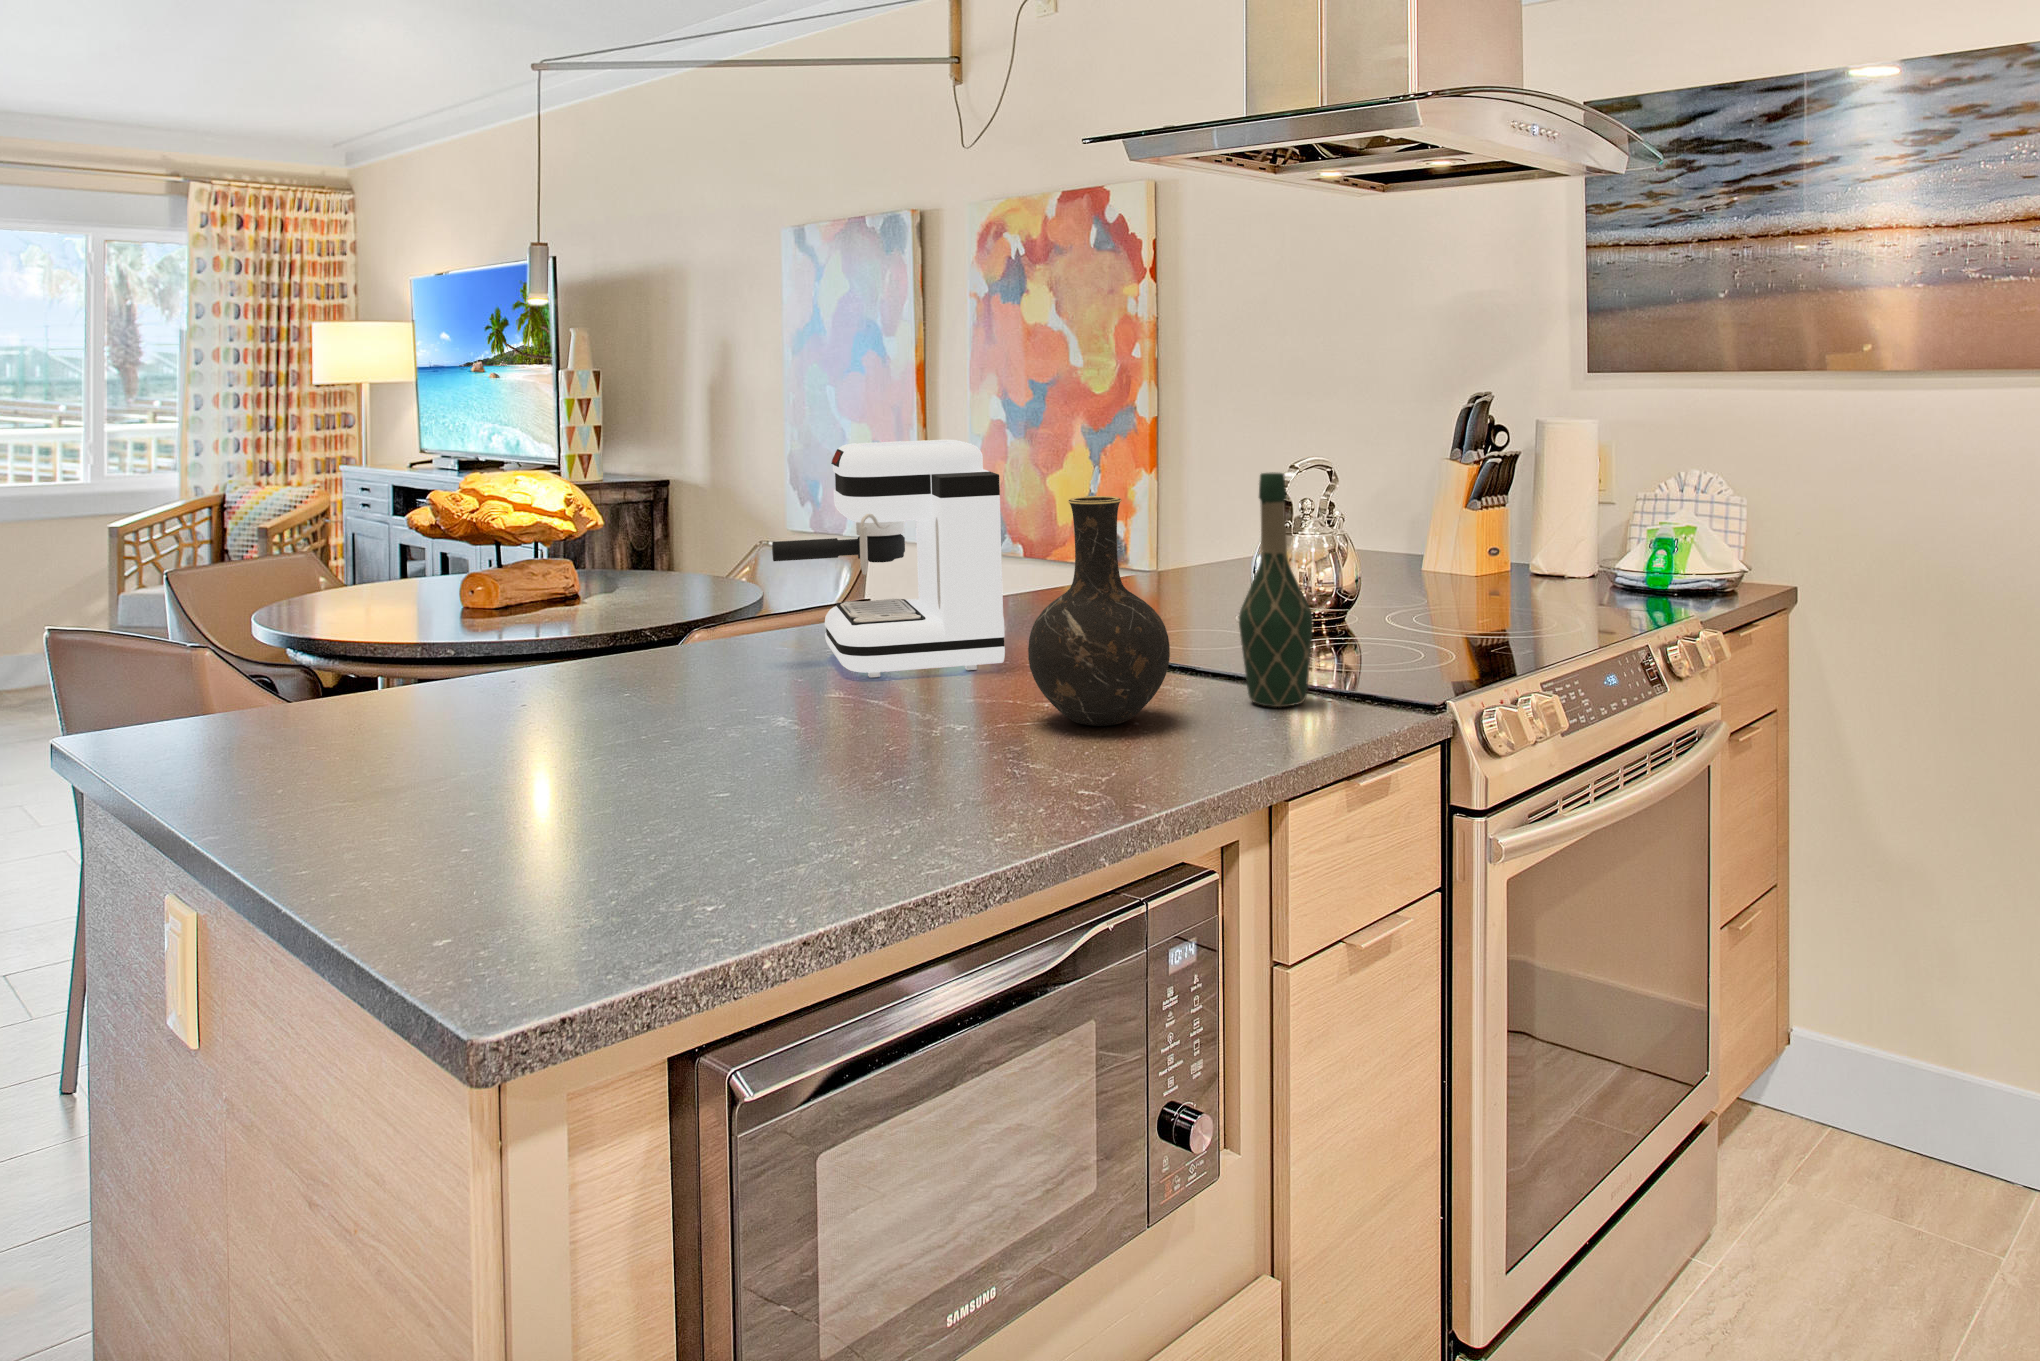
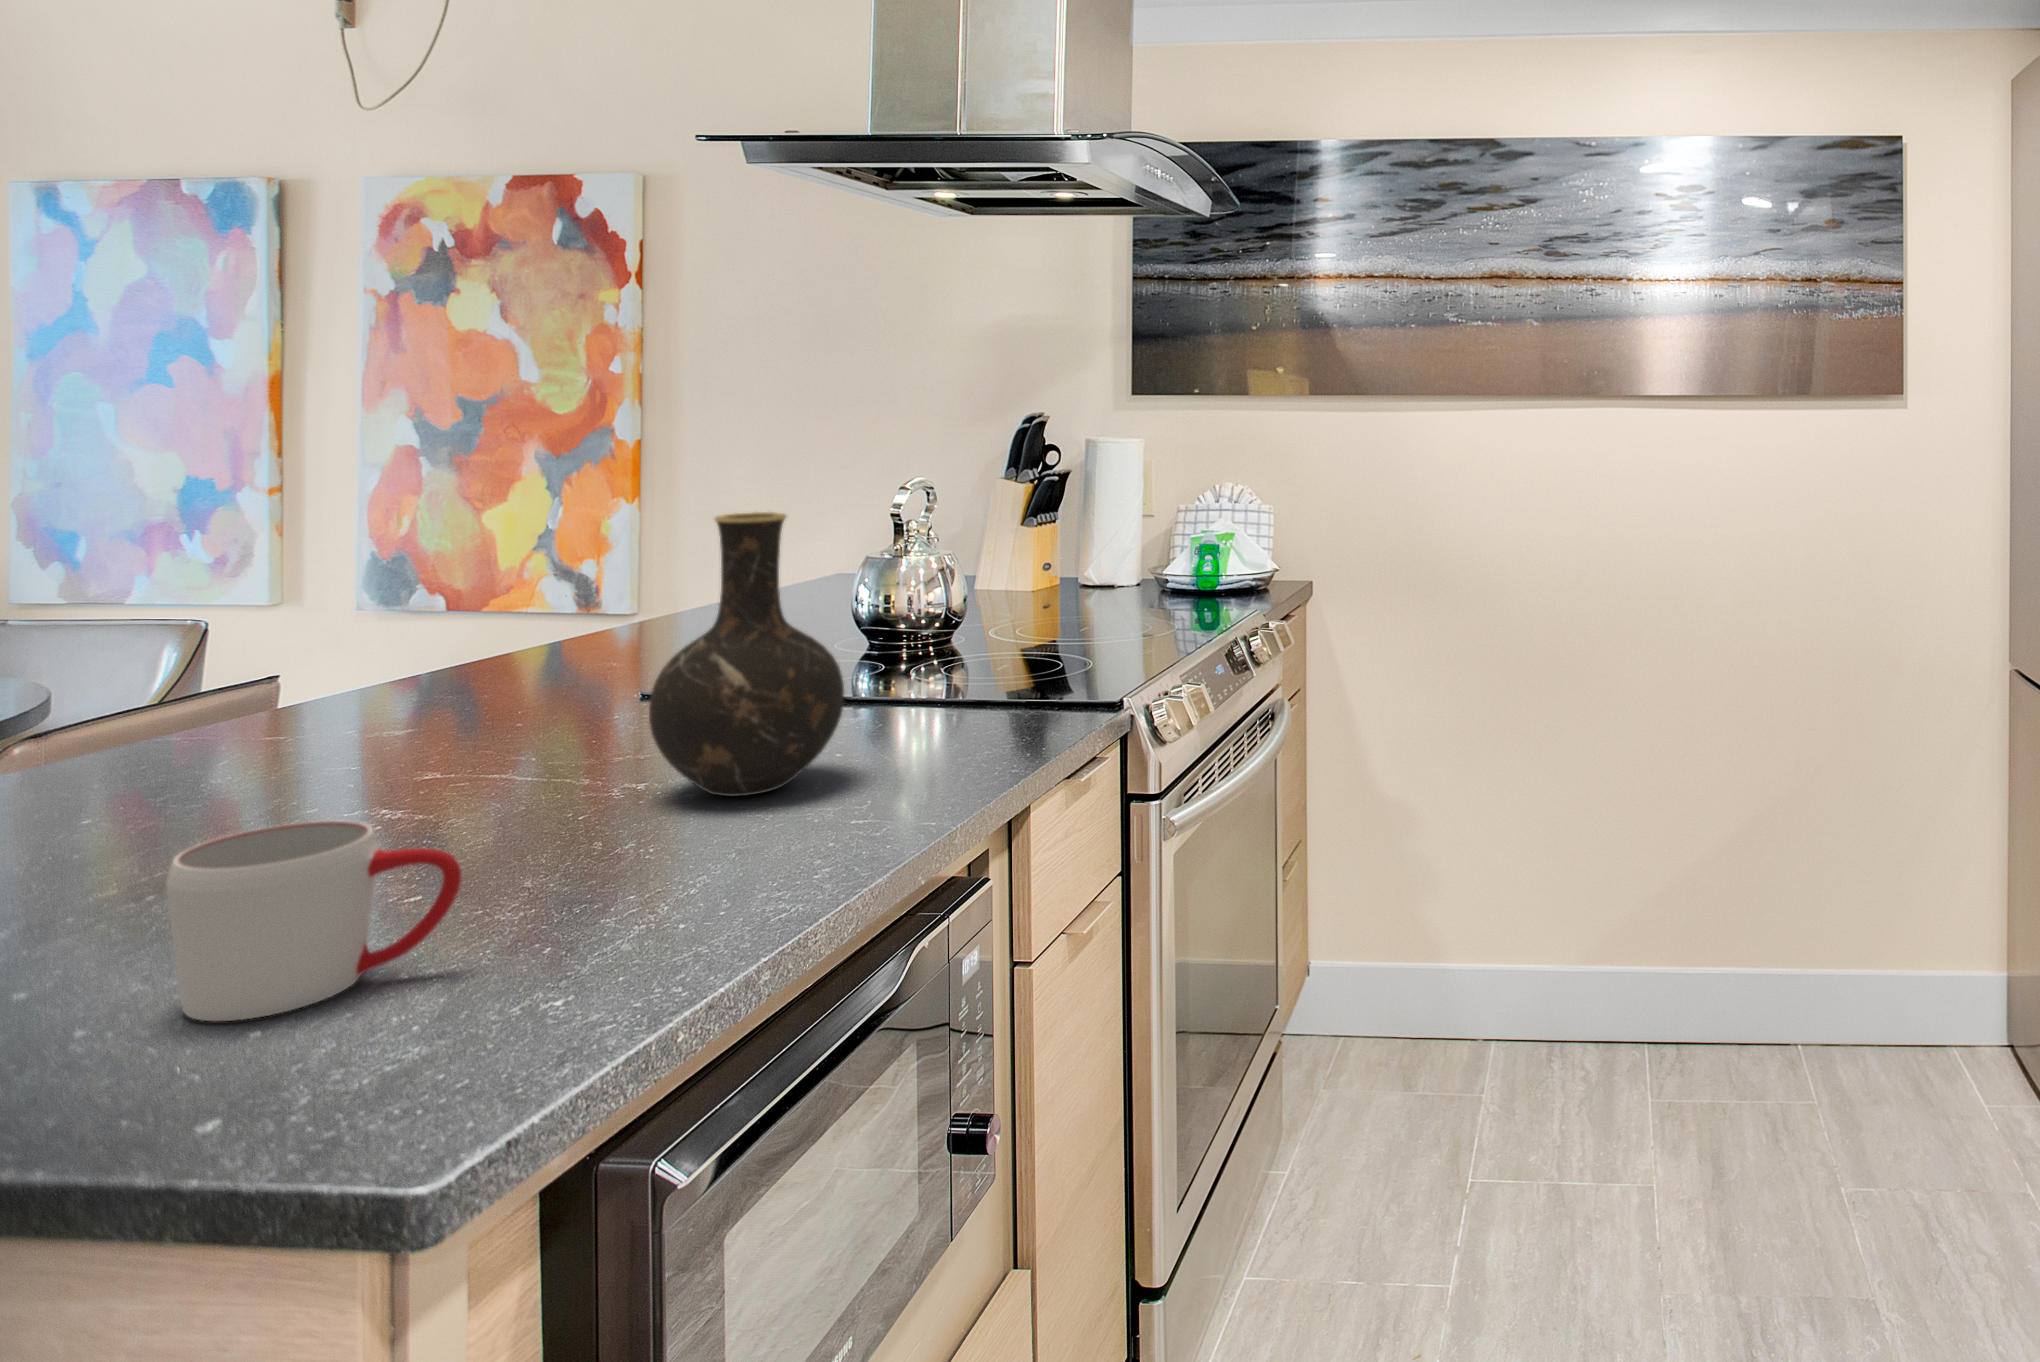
coffee maker: present [772,440,1005,678] -> none [146,454,557,780]
wine bottle: present [1239,472,1313,707] -> none [908,481,994,744]
mug: none [706,696,853,814] -> present [166,821,461,1021]

